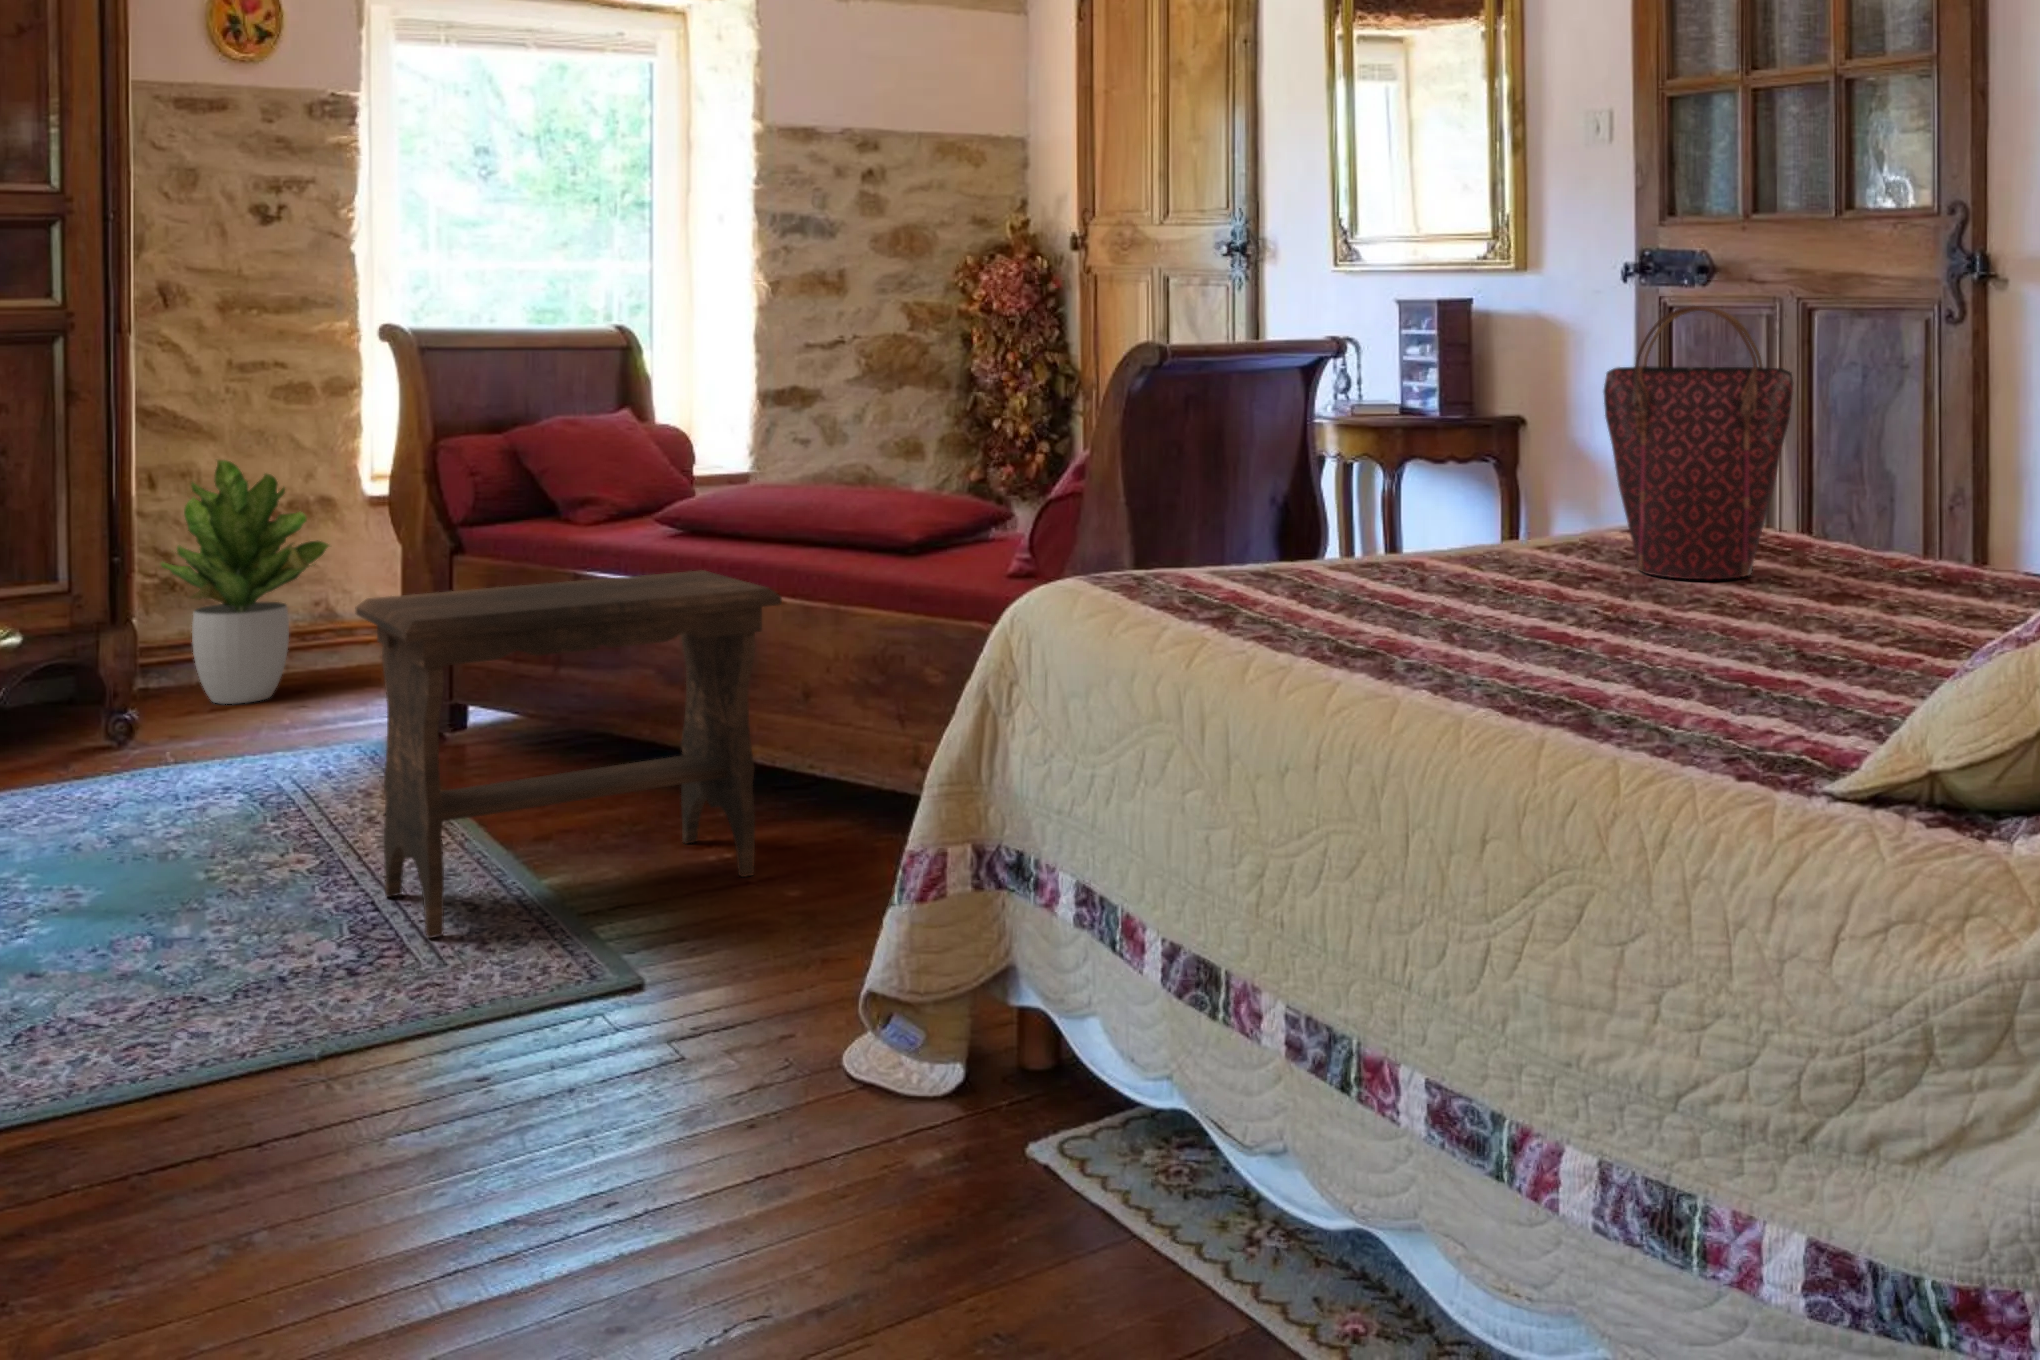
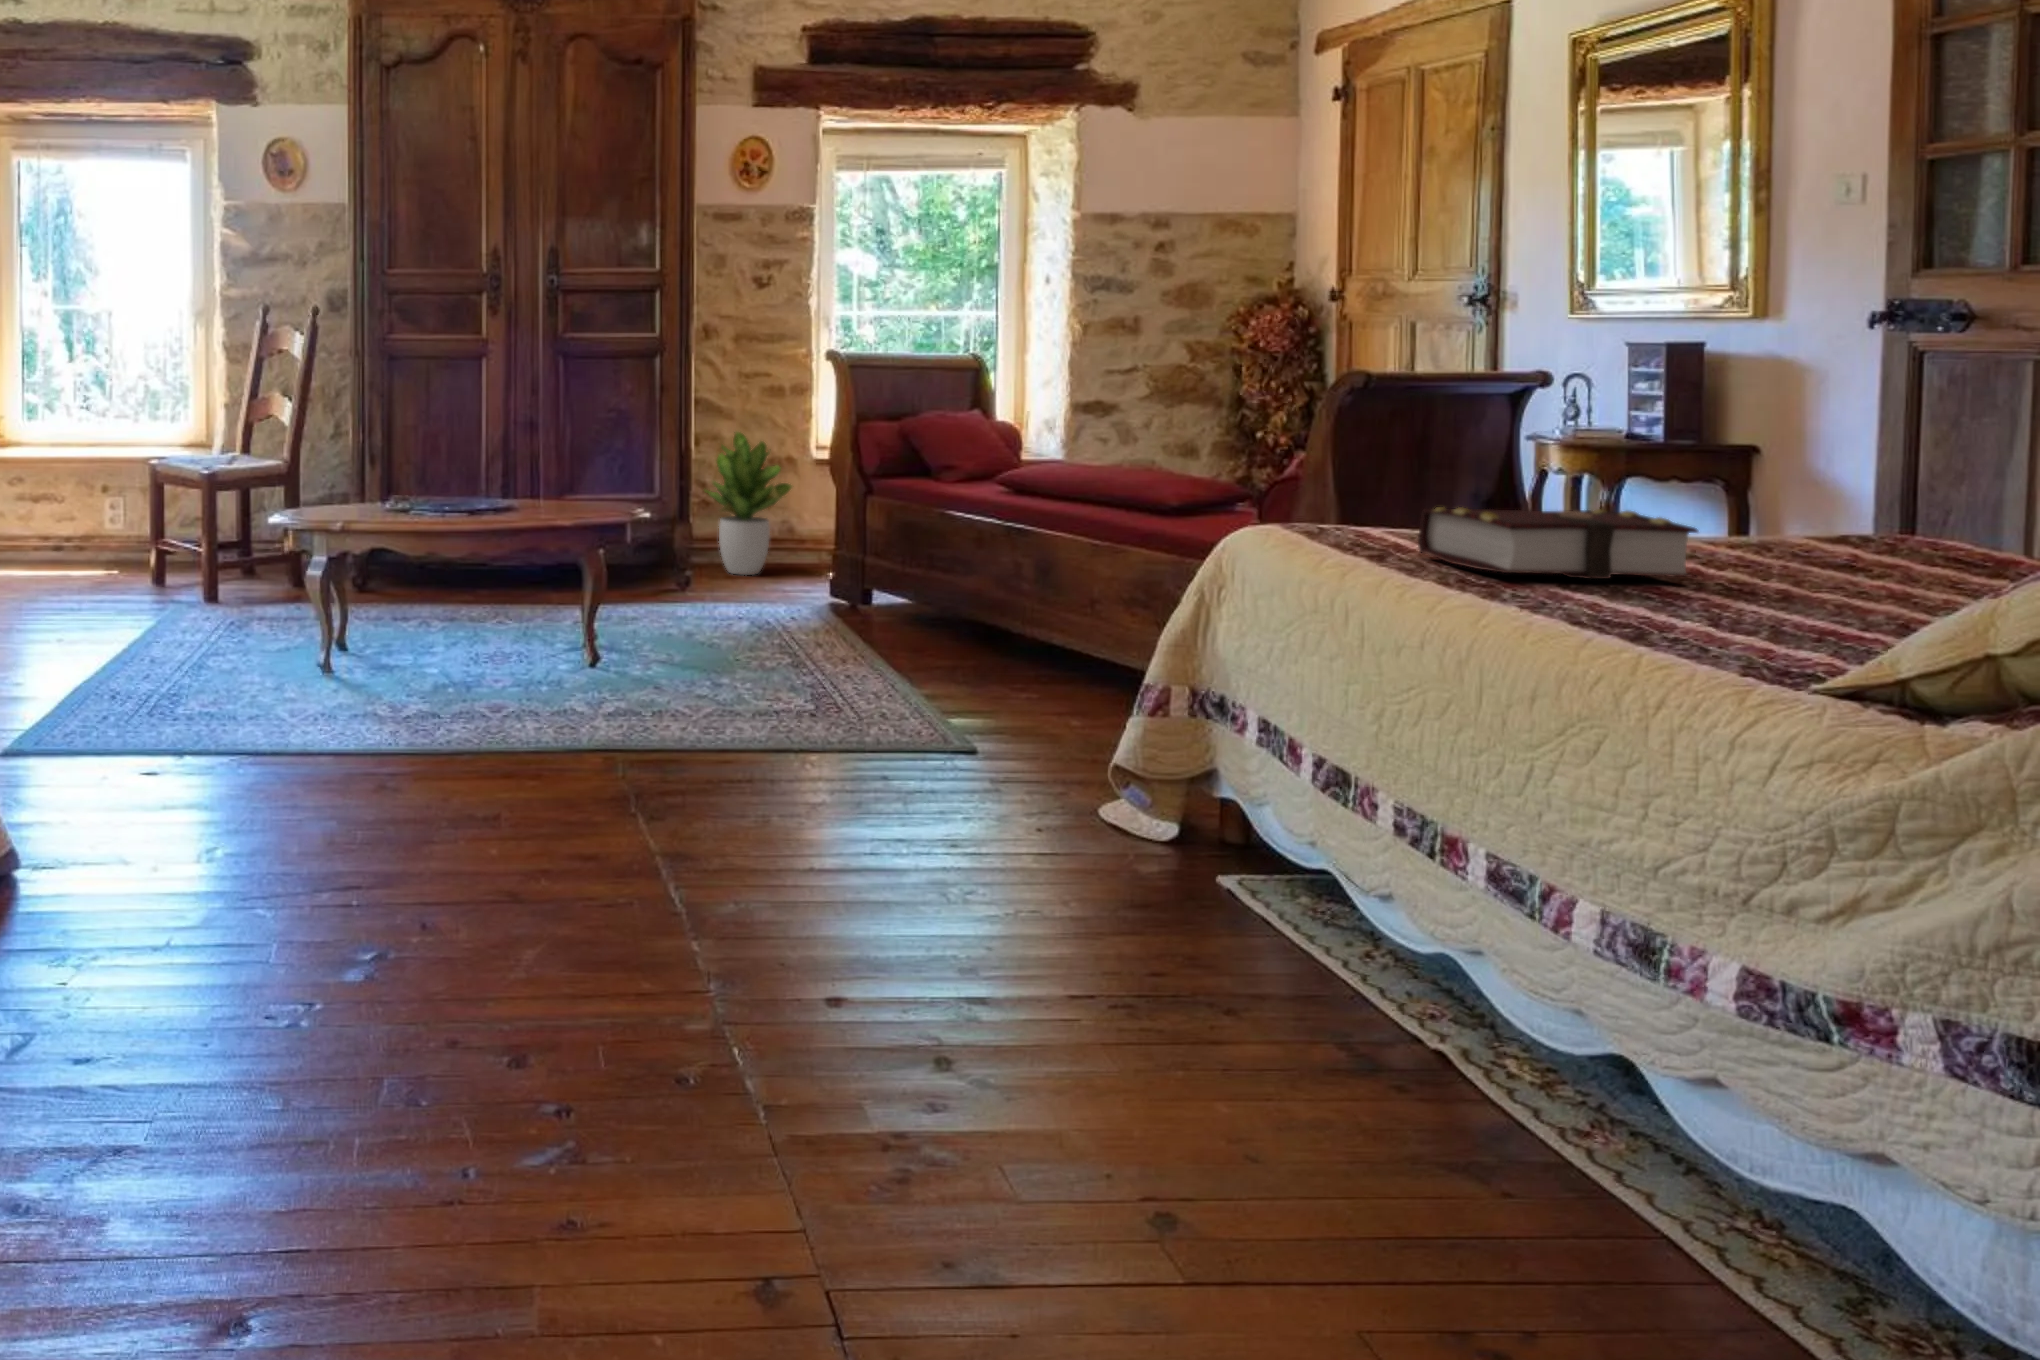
handbag: present [1604,306,1793,579] -> none [1760,354,1968,578]
book: none [1266,518,1583,624] -> present [1418,507,1698,579]
footstool: present [355,570,782,938] -> none [820,512,1075,708]

